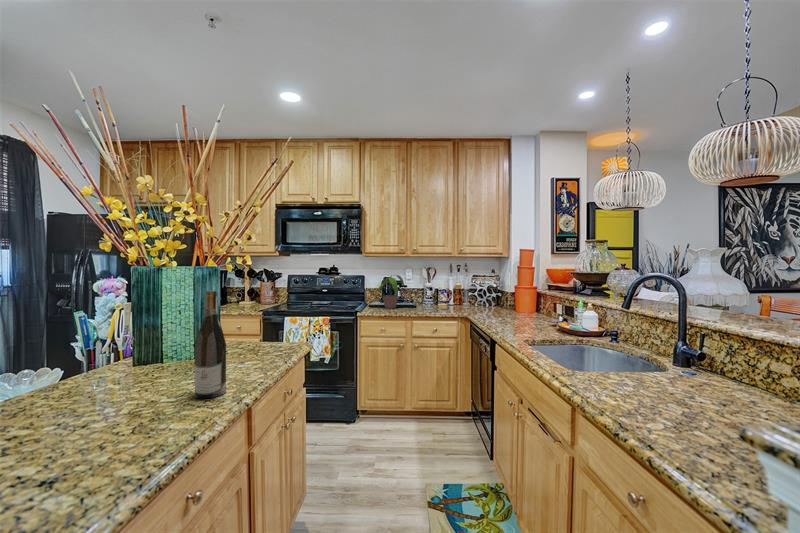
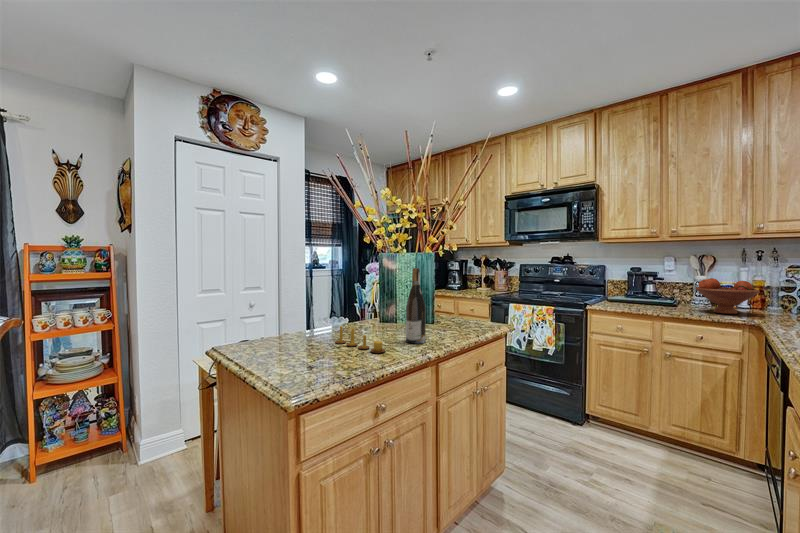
potted plant: present [378,275,404,308] -> none [610,265,664,305]
fruit bowl: none [430,285,464,311] -> present [696,278,759,314]
candle: none [49,397,171,435] -> present [336,326,385,353]

